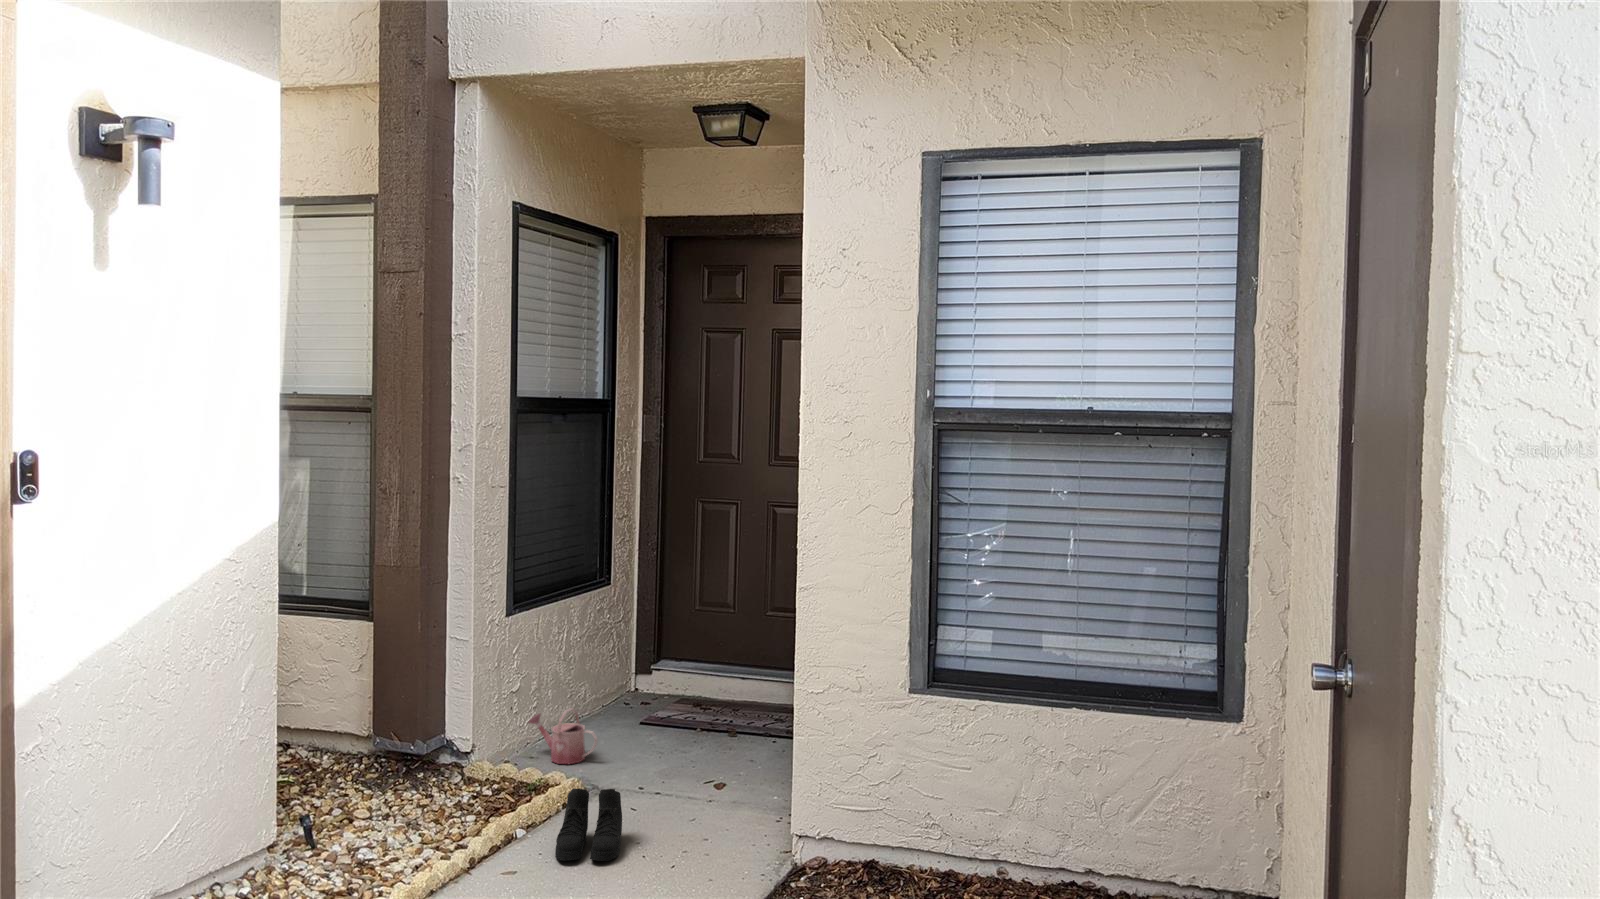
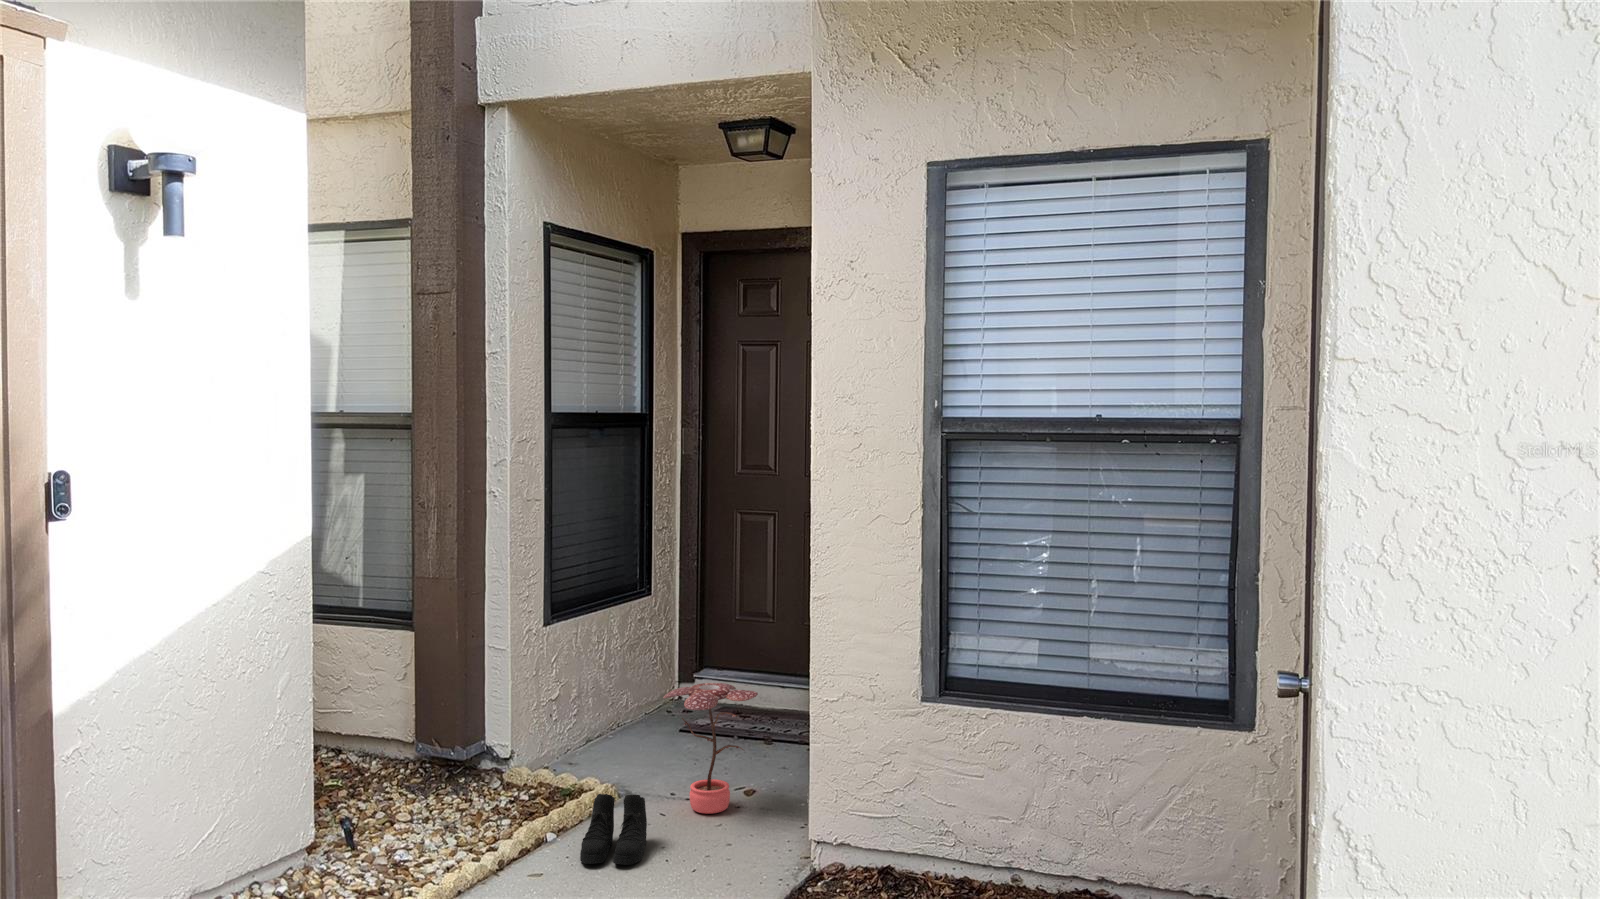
potted plant: none [635,675,733,807] -> present [663,683,758,814]
watering can: present [529,708,598,764] -> none [566,716,633,771]

